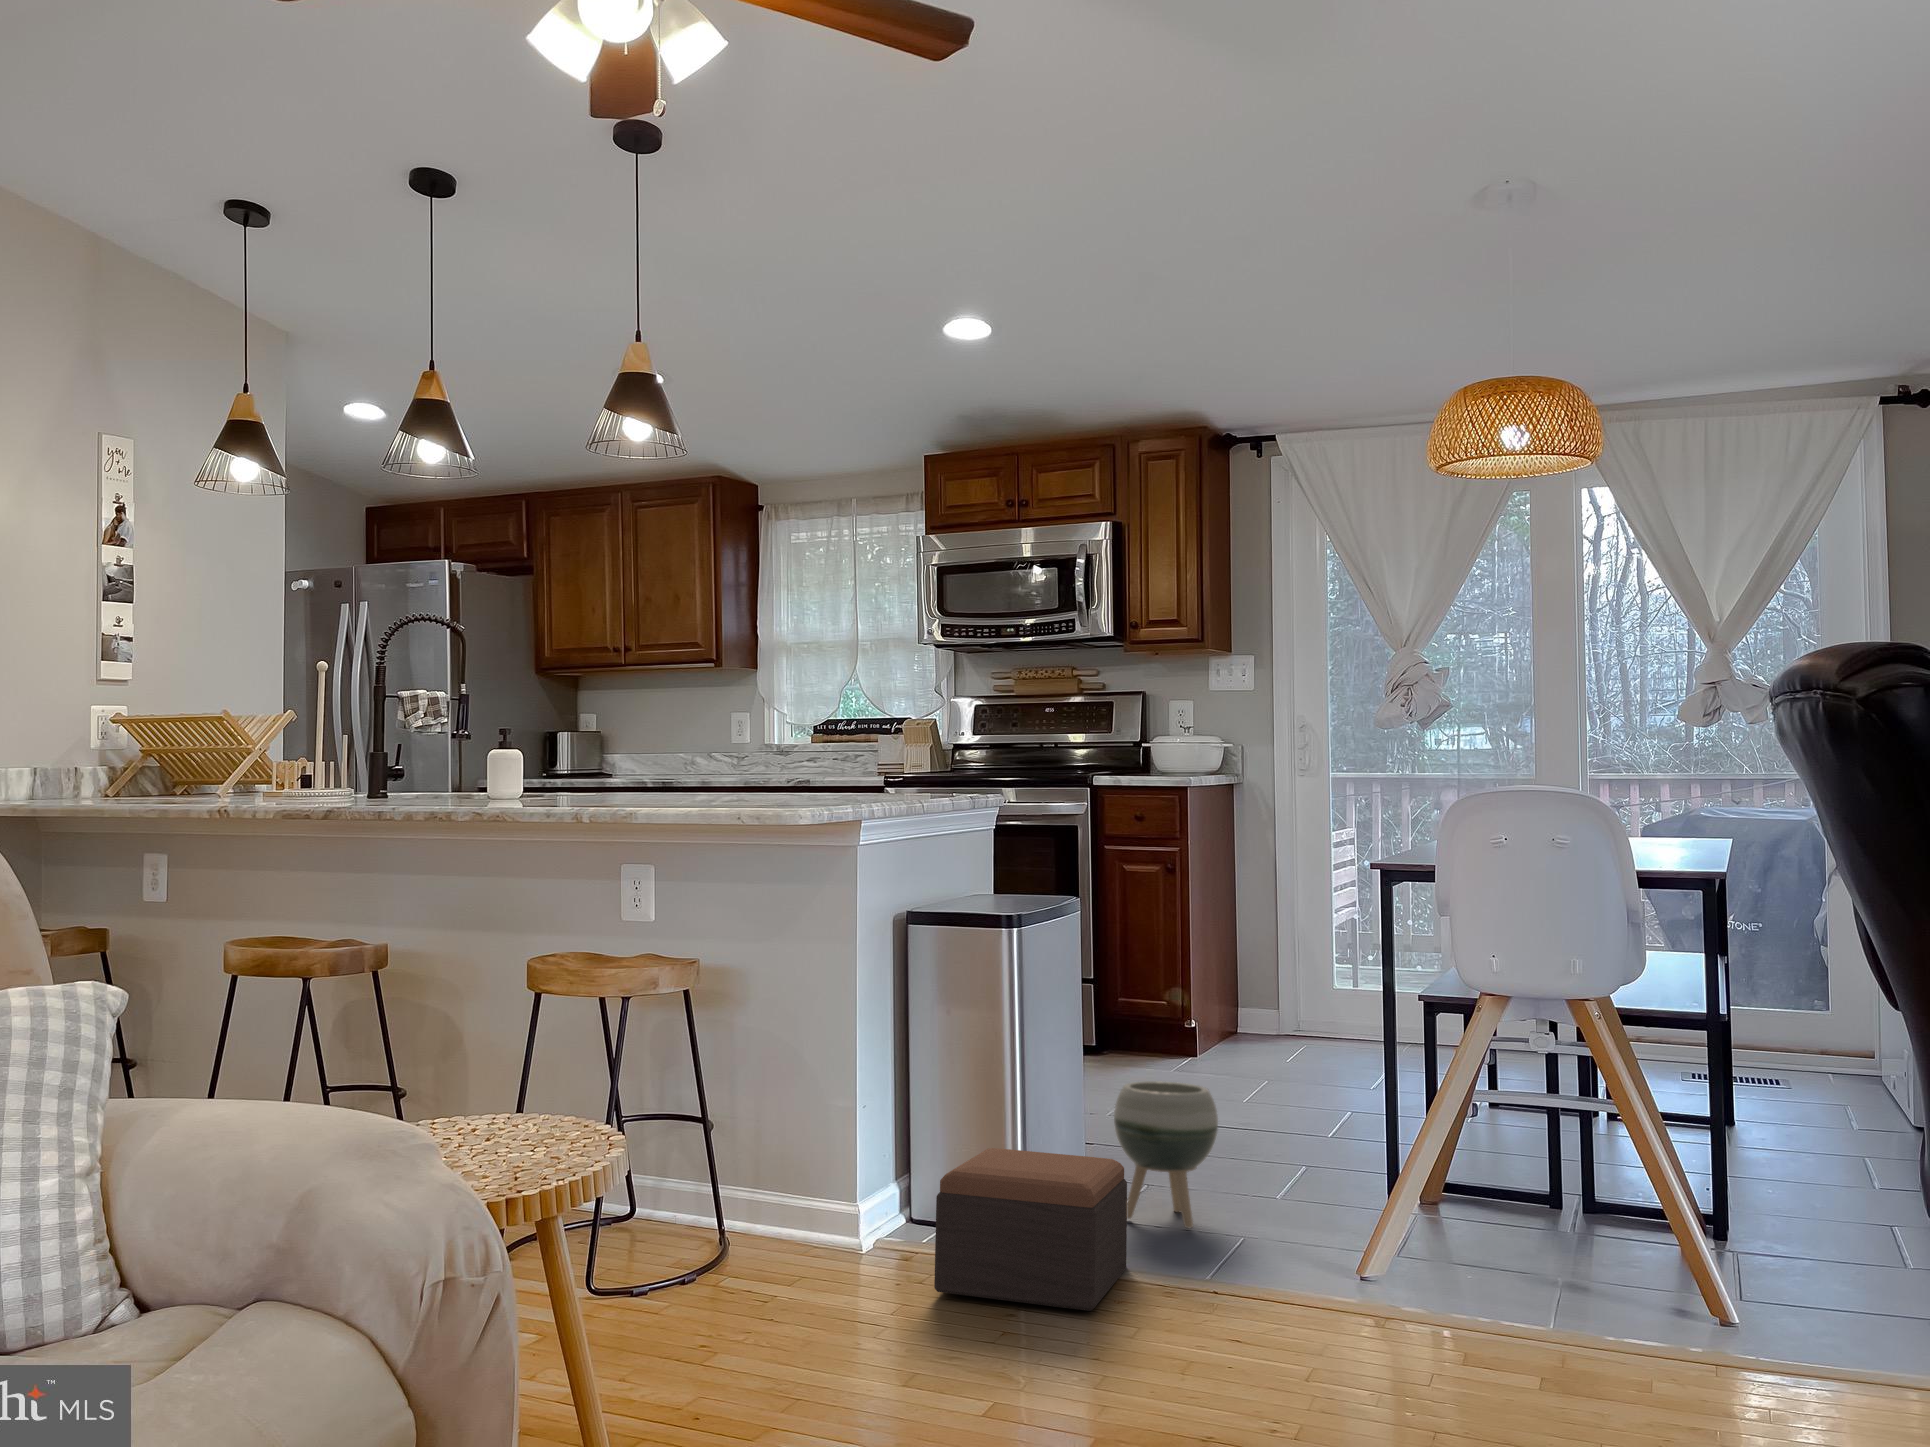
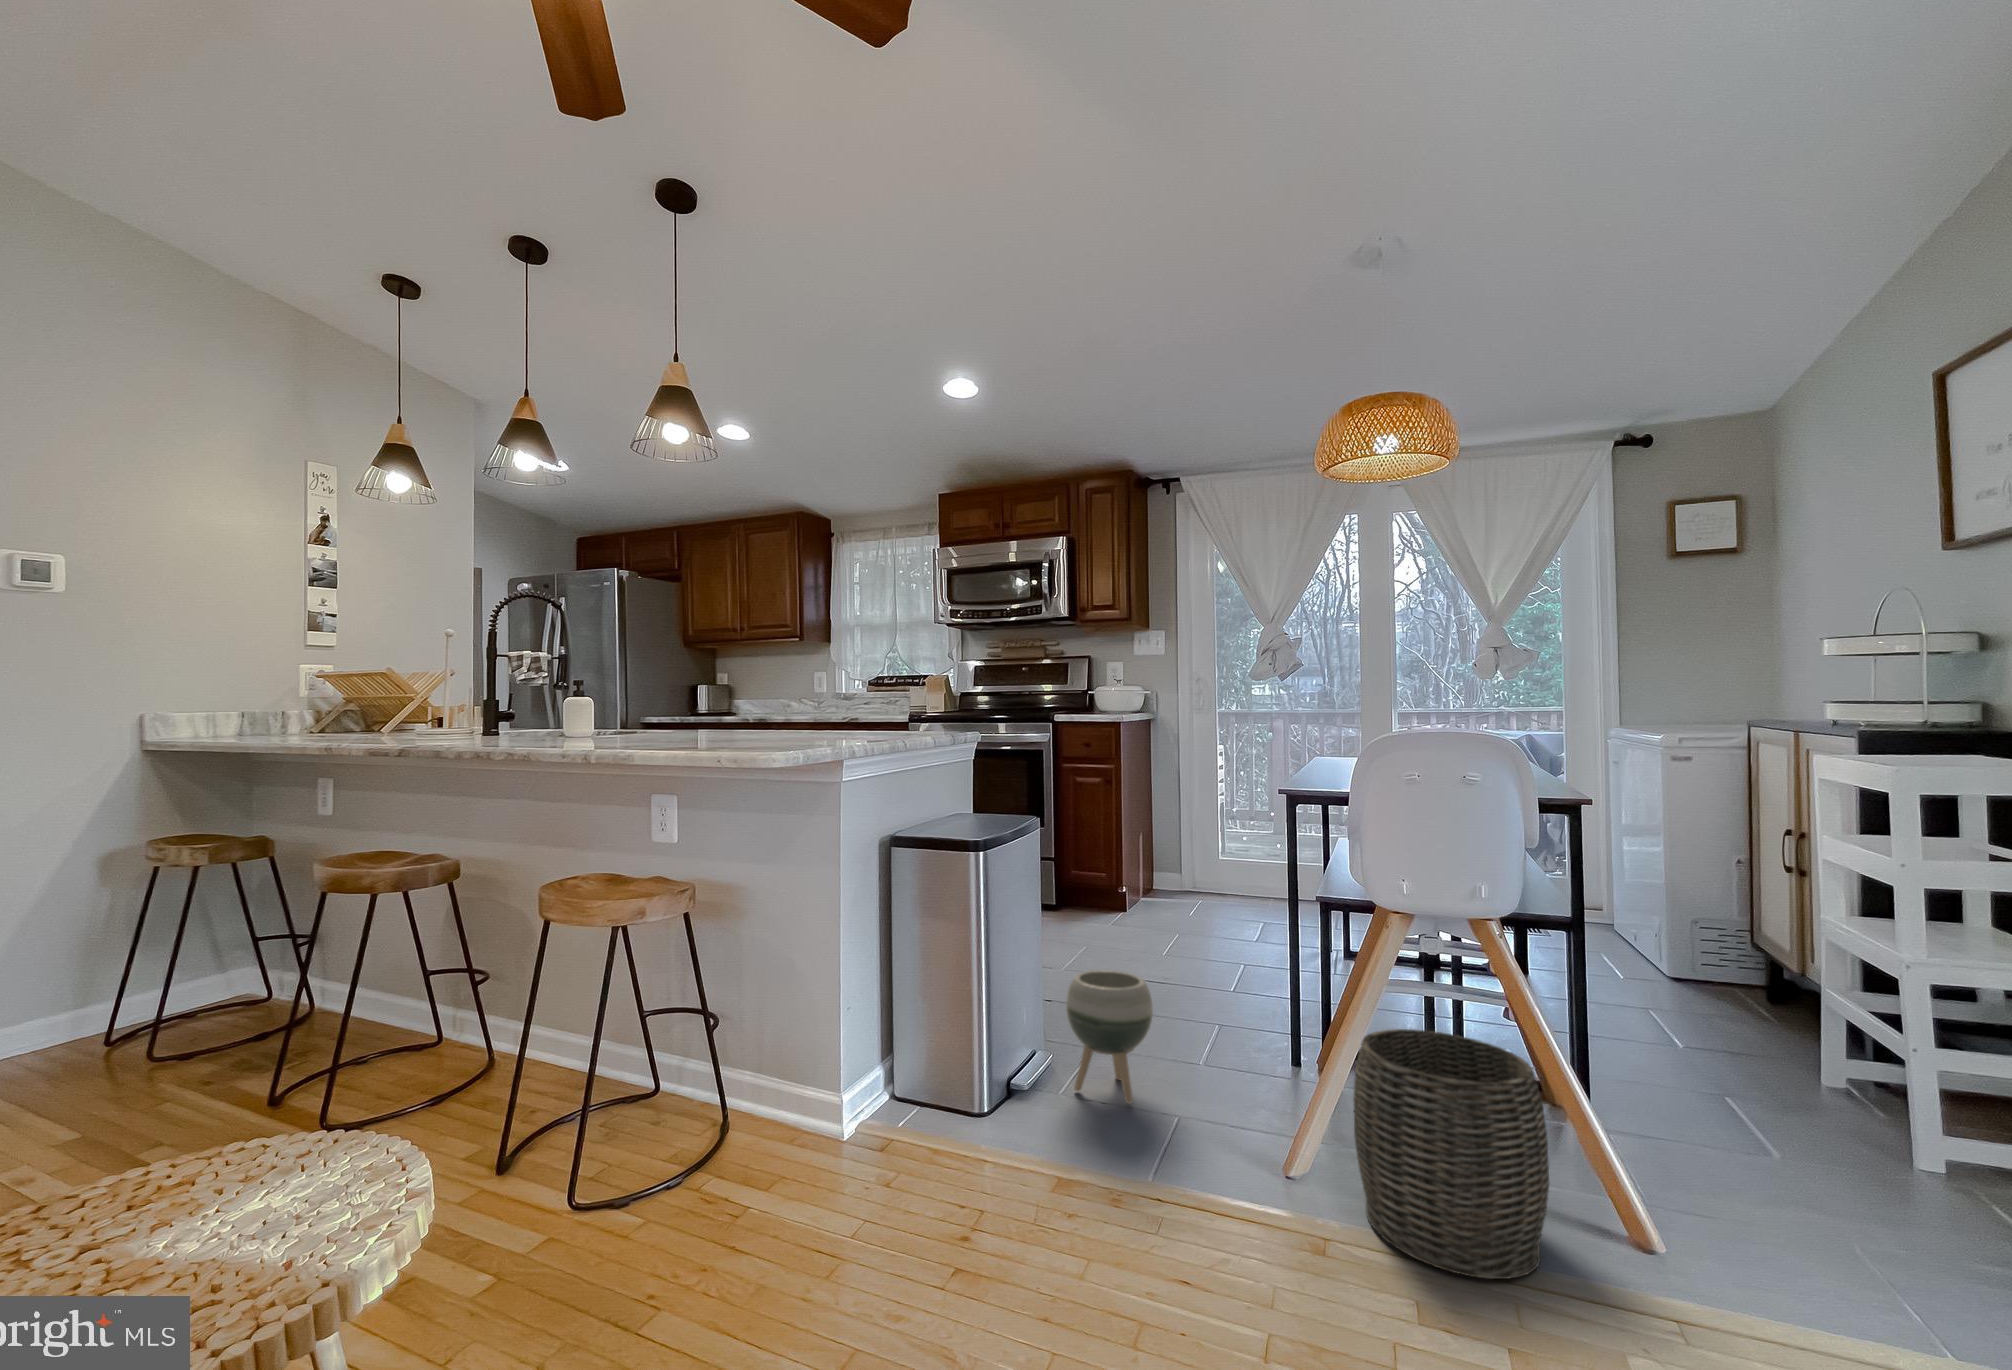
woven basket: none [1428,1117,1620,1340] -> present [1354,1029,1549,1279]
footstool: present [934,1148,1127,1311] -> none [897,1047,1077,1235]

